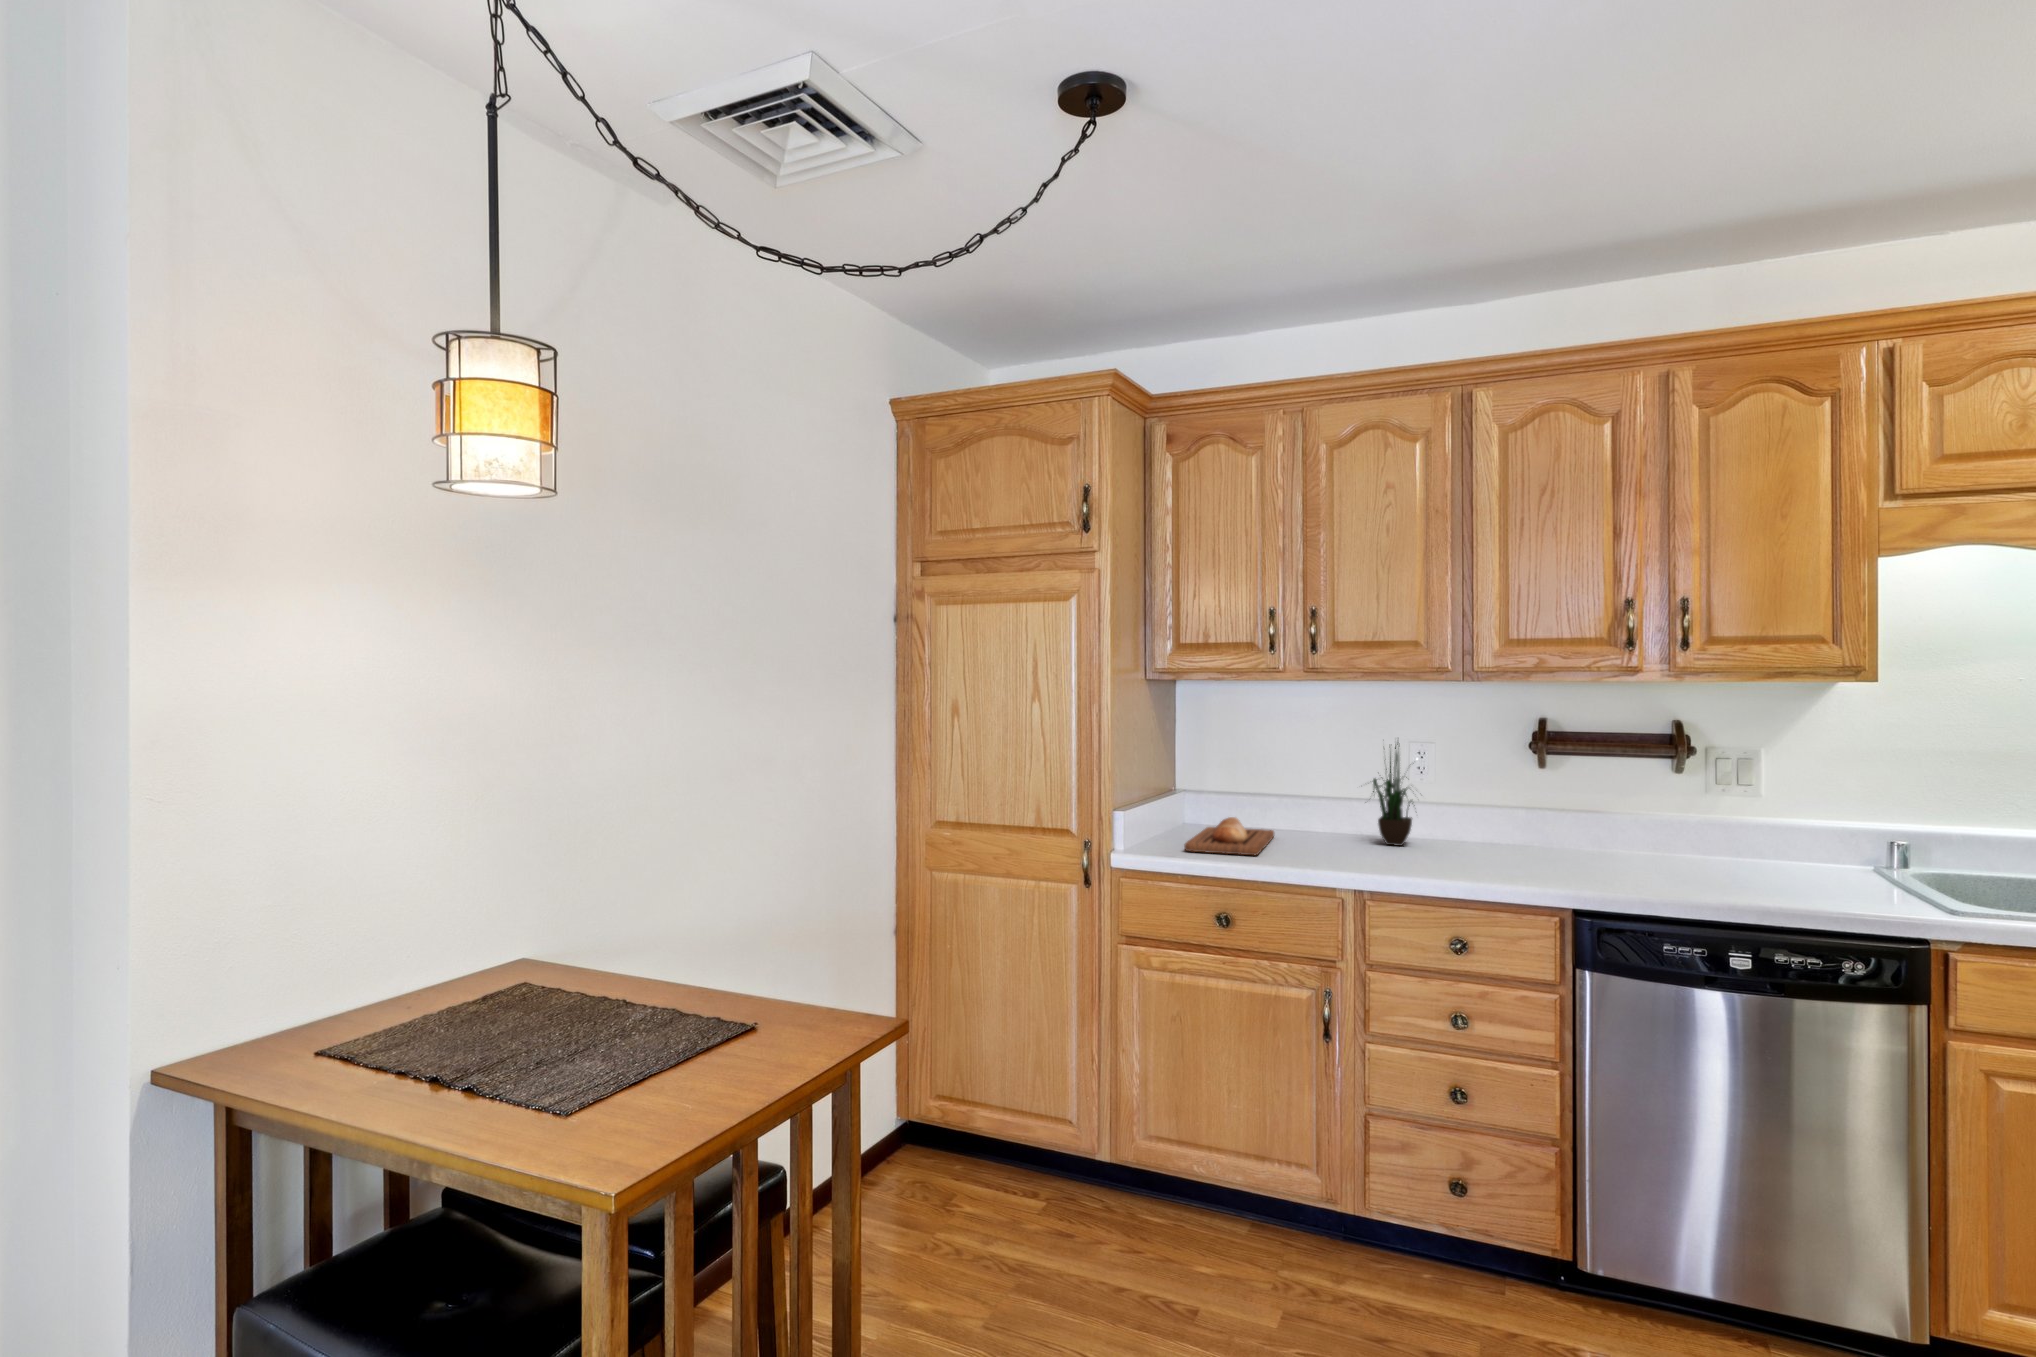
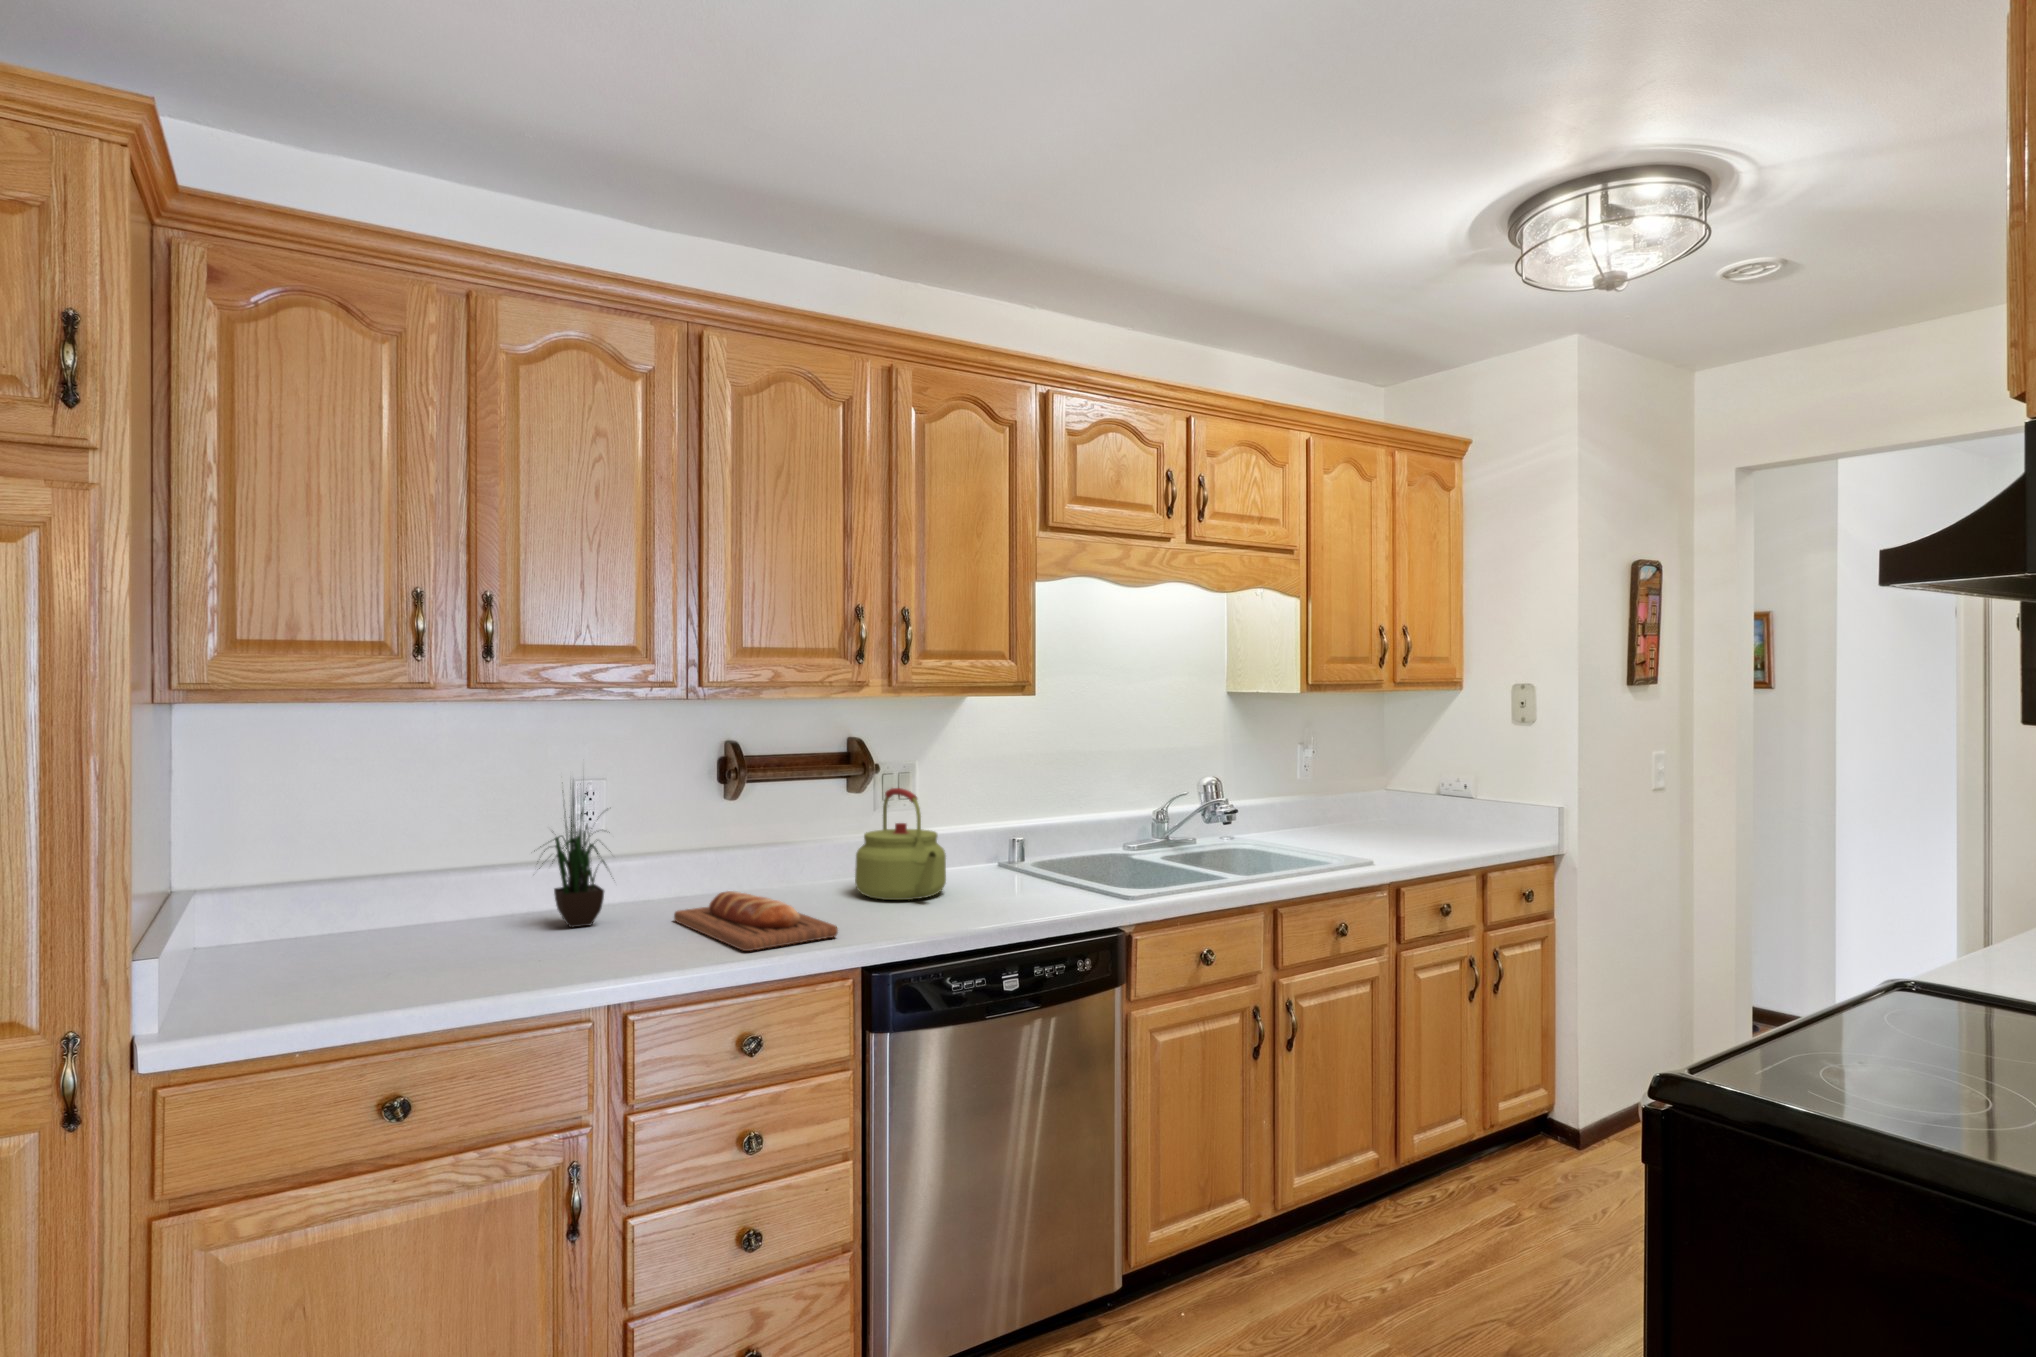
kettle: none [1644,768,1746,875] -> present [855,788,946,900]
bread loaf: present [1184,817,1274,855] -> present [674,891,838,951]

